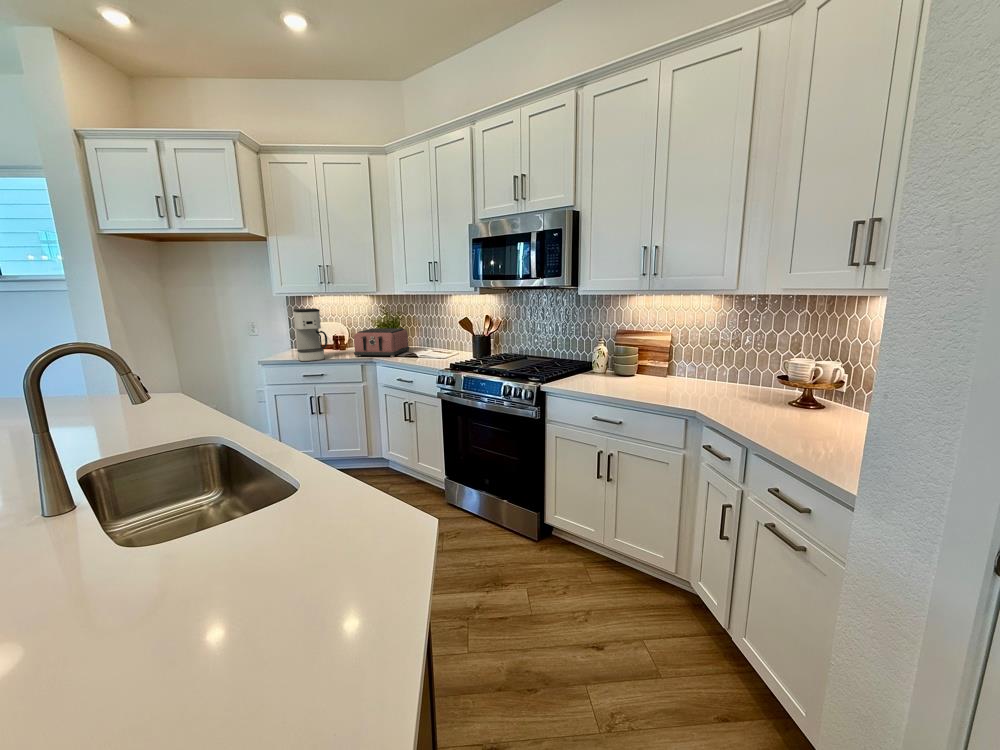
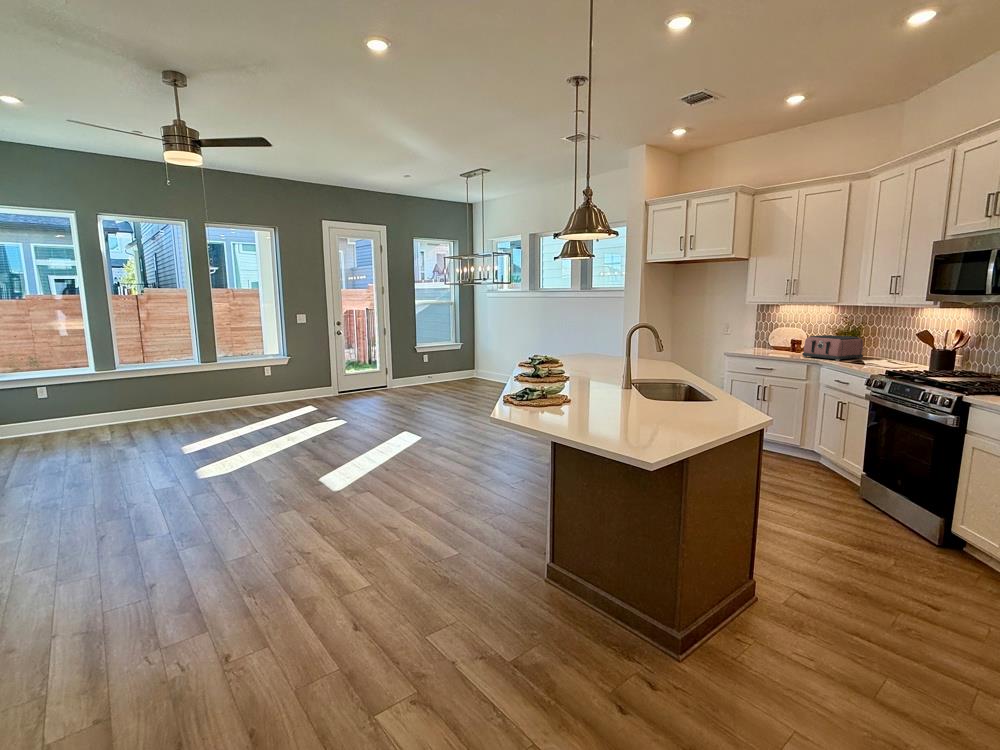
coffee maker: present [293,308,327,362] -> none [755,315,782,356]

